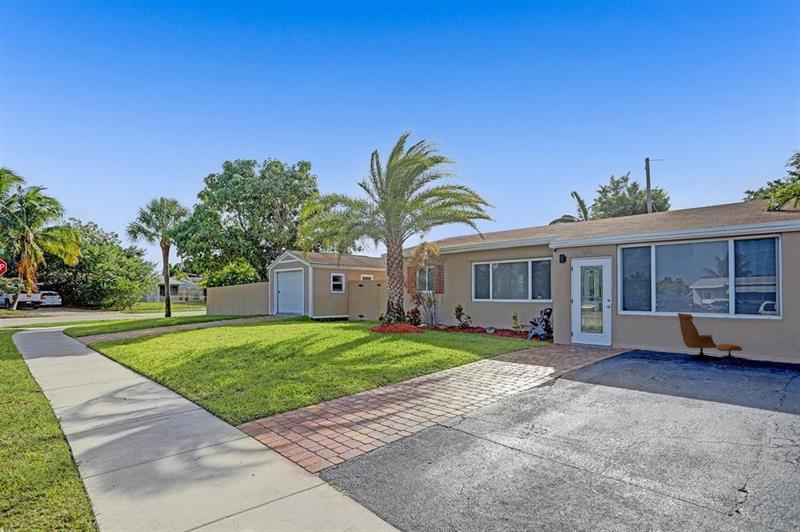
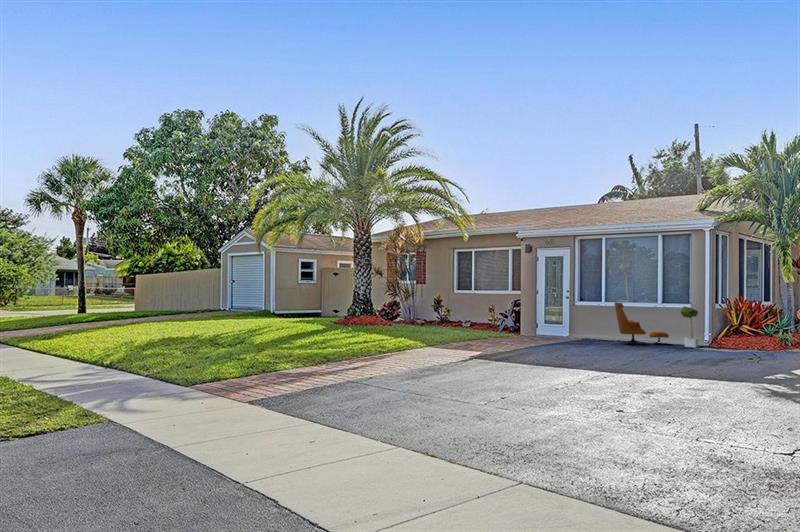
potted tree: none [758,317,783,363] -> present [681,307,700,347]

